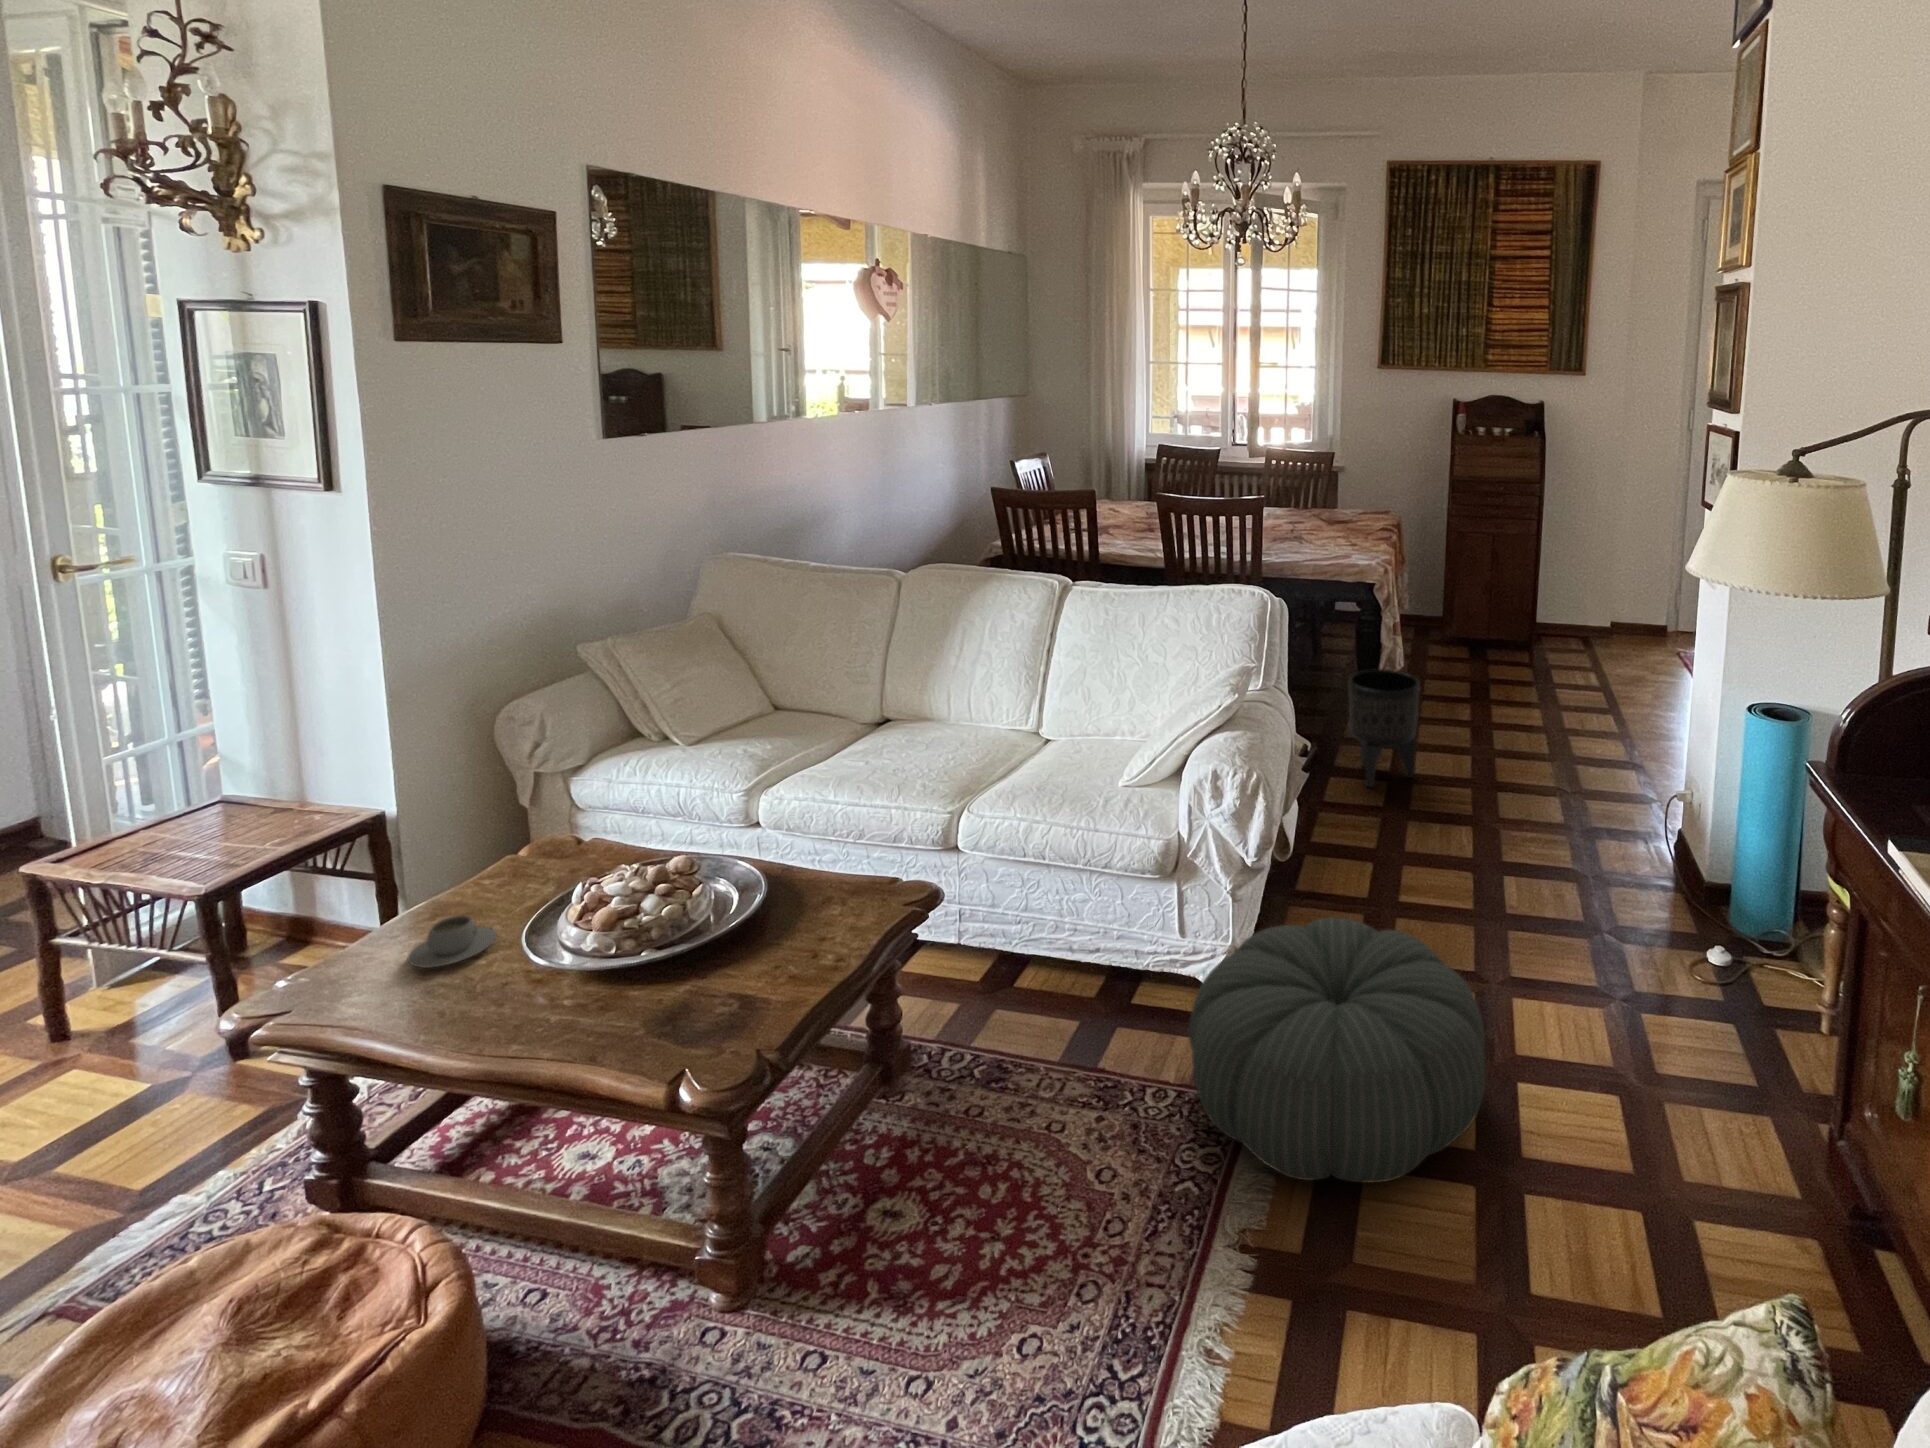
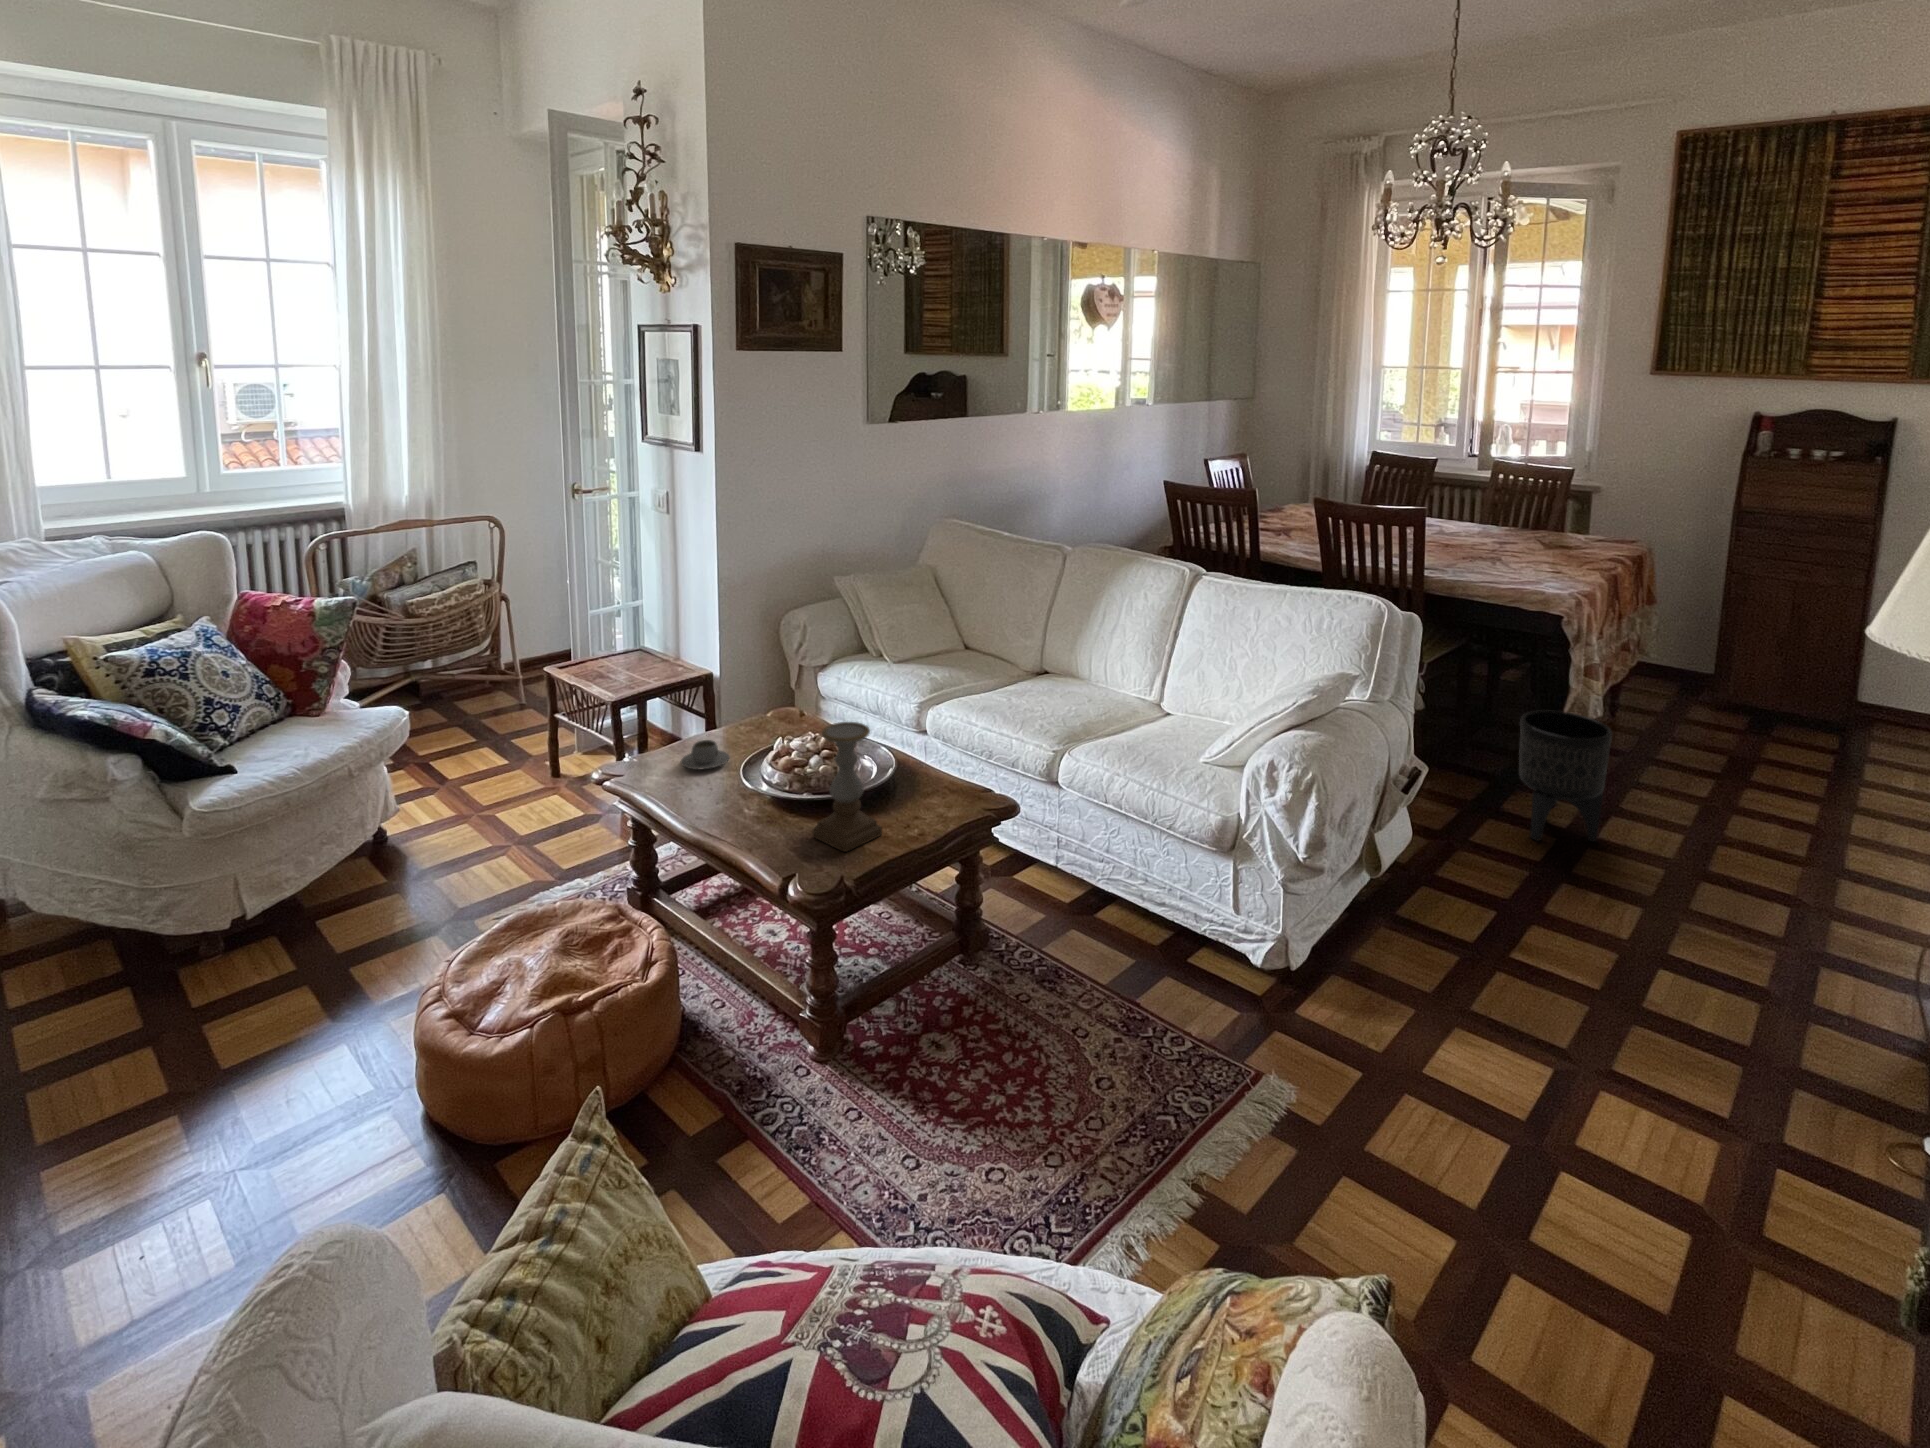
candle holder: none [693,839,796,1017] -> present [813,722,882,852]
pouf: present [1189,917,1485,1183] -> none [1196,927,1515,1195]

